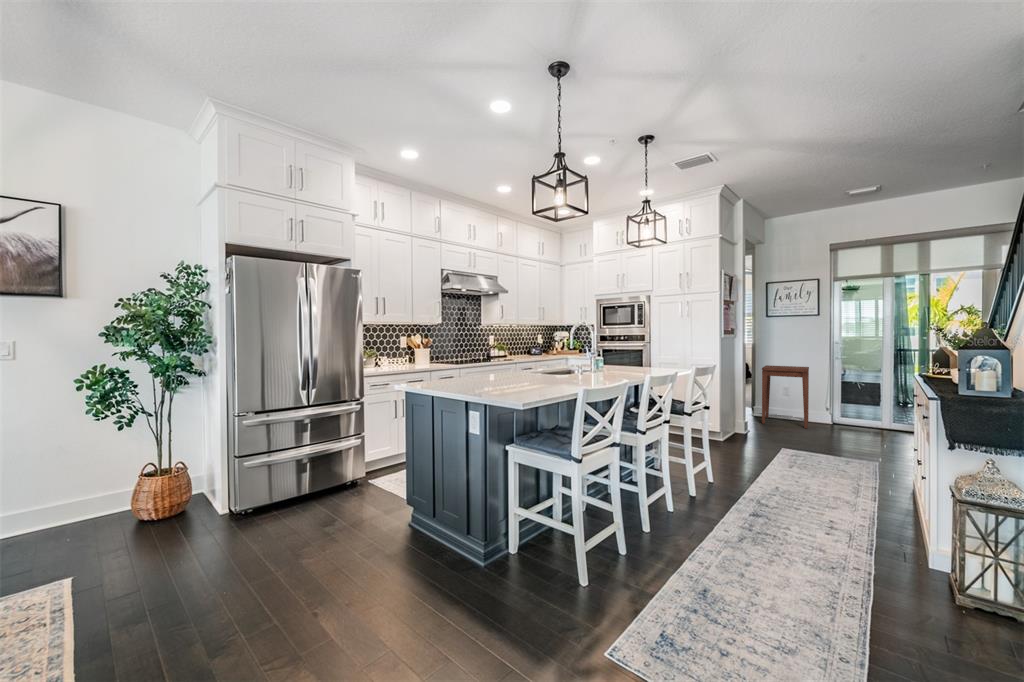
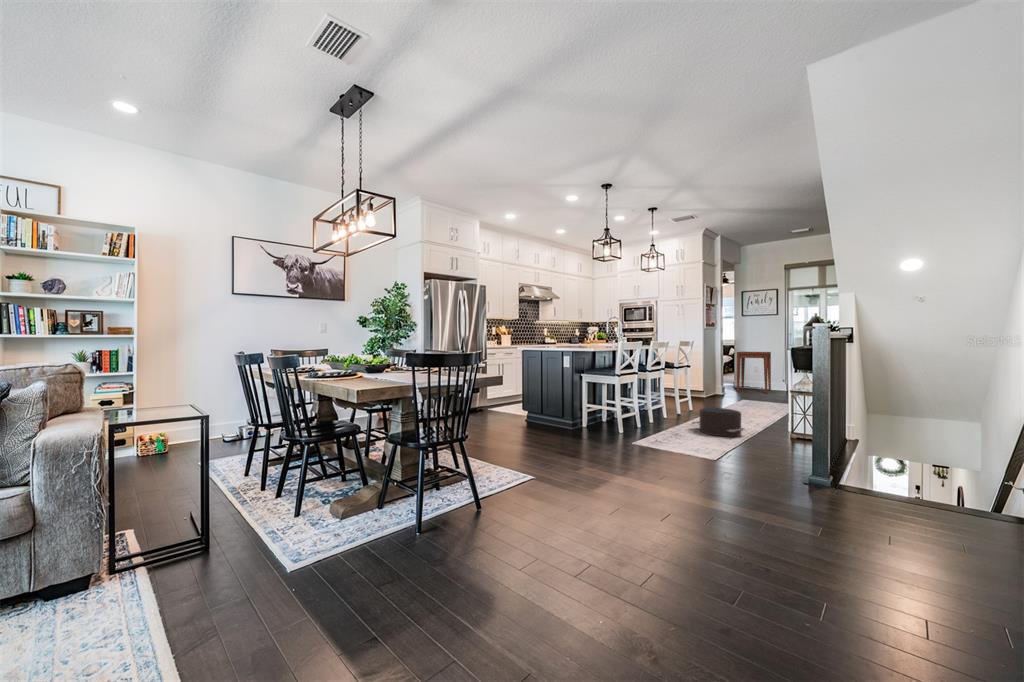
pouf: none [729,518,865,609] -> present [692,408,744,436]

